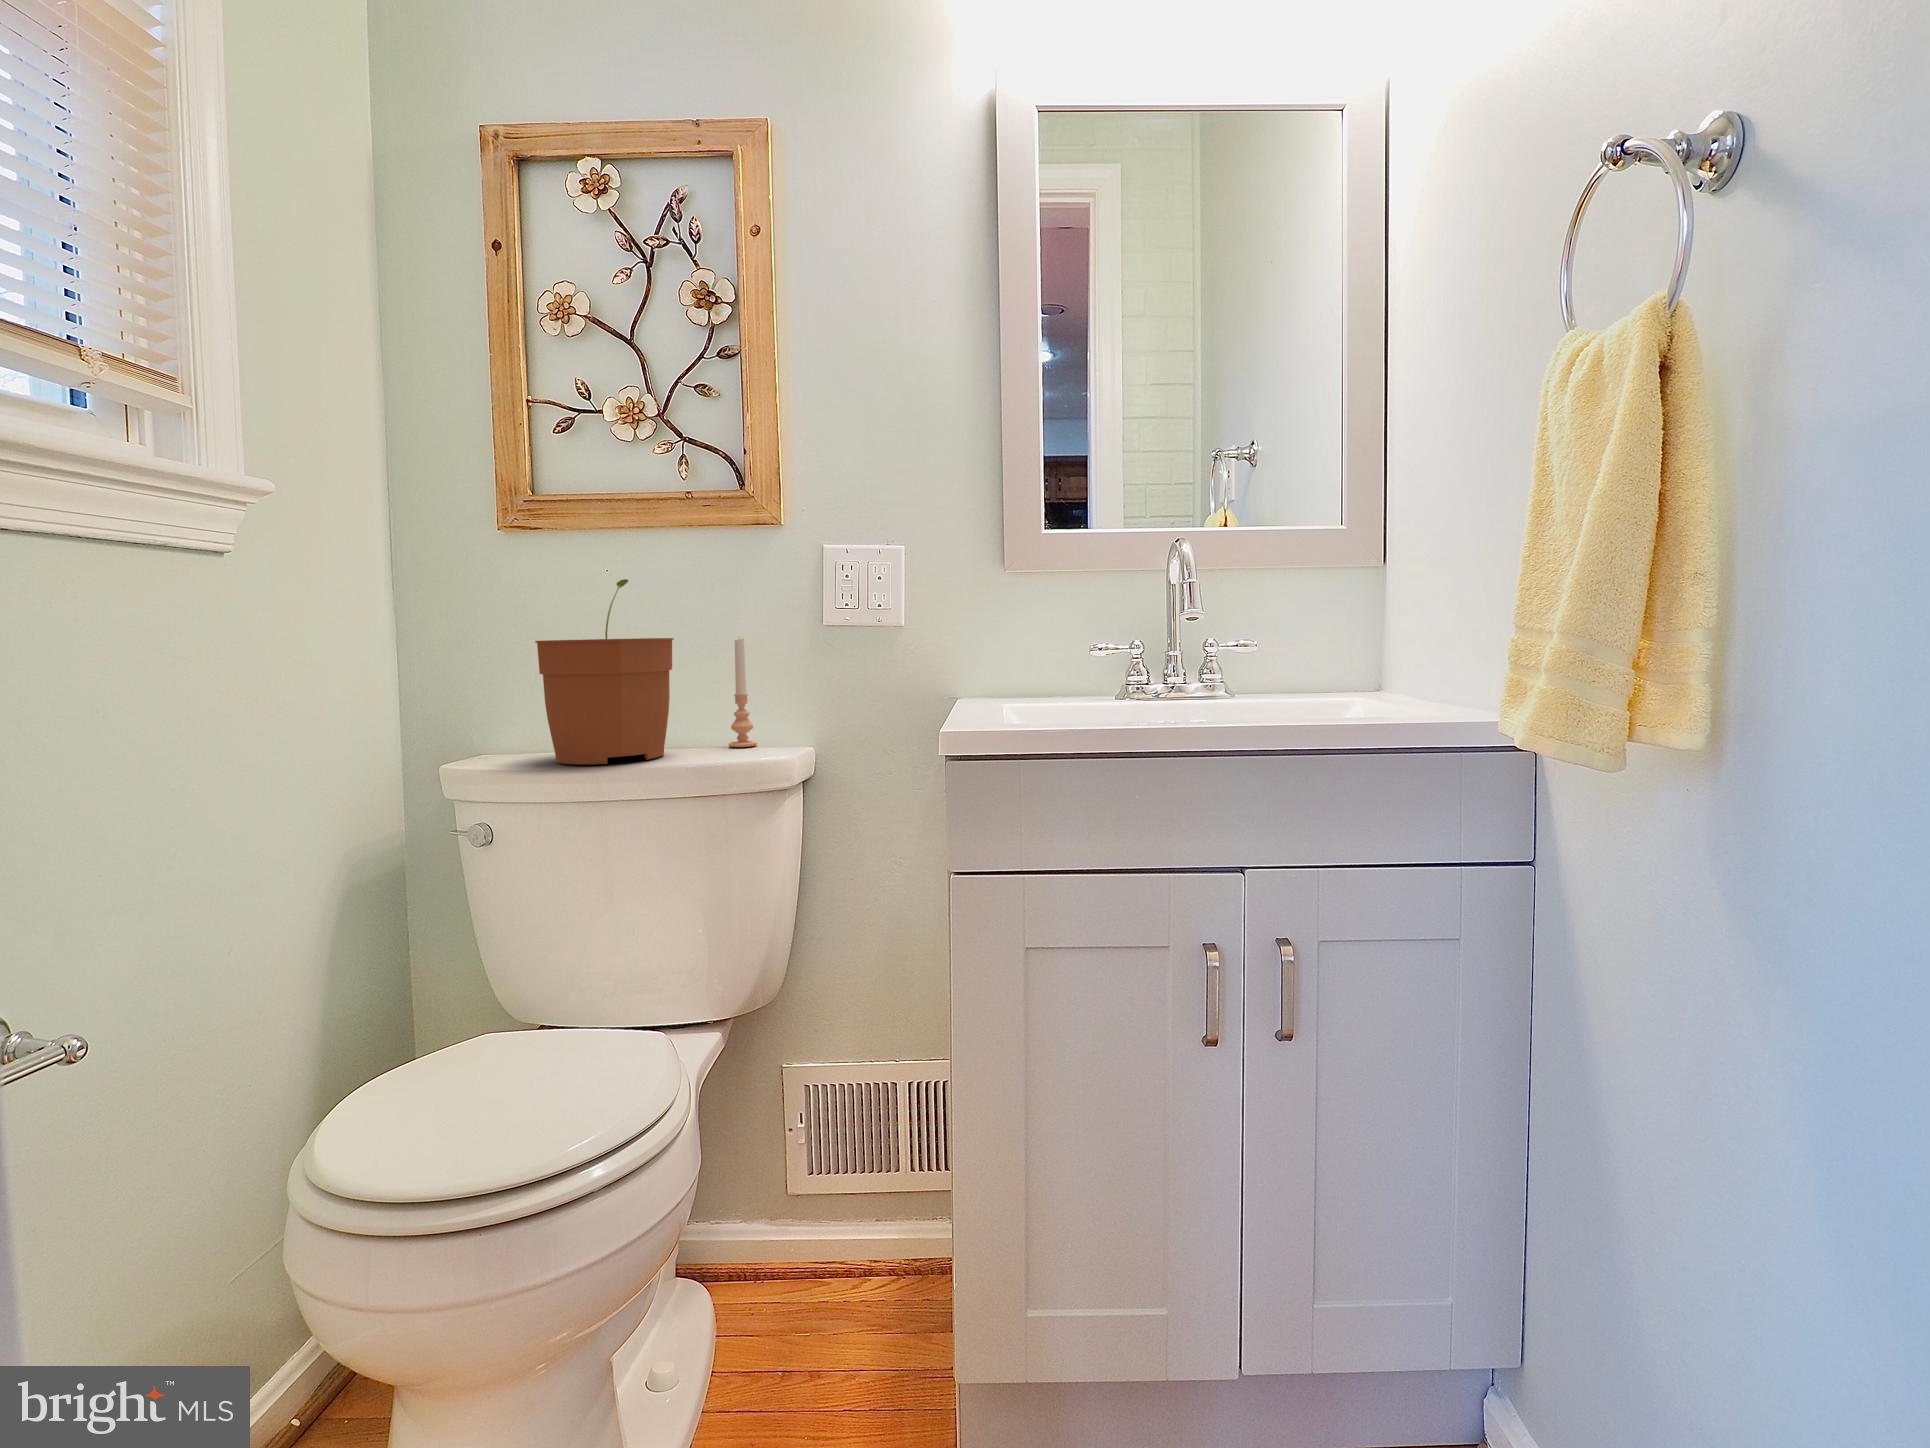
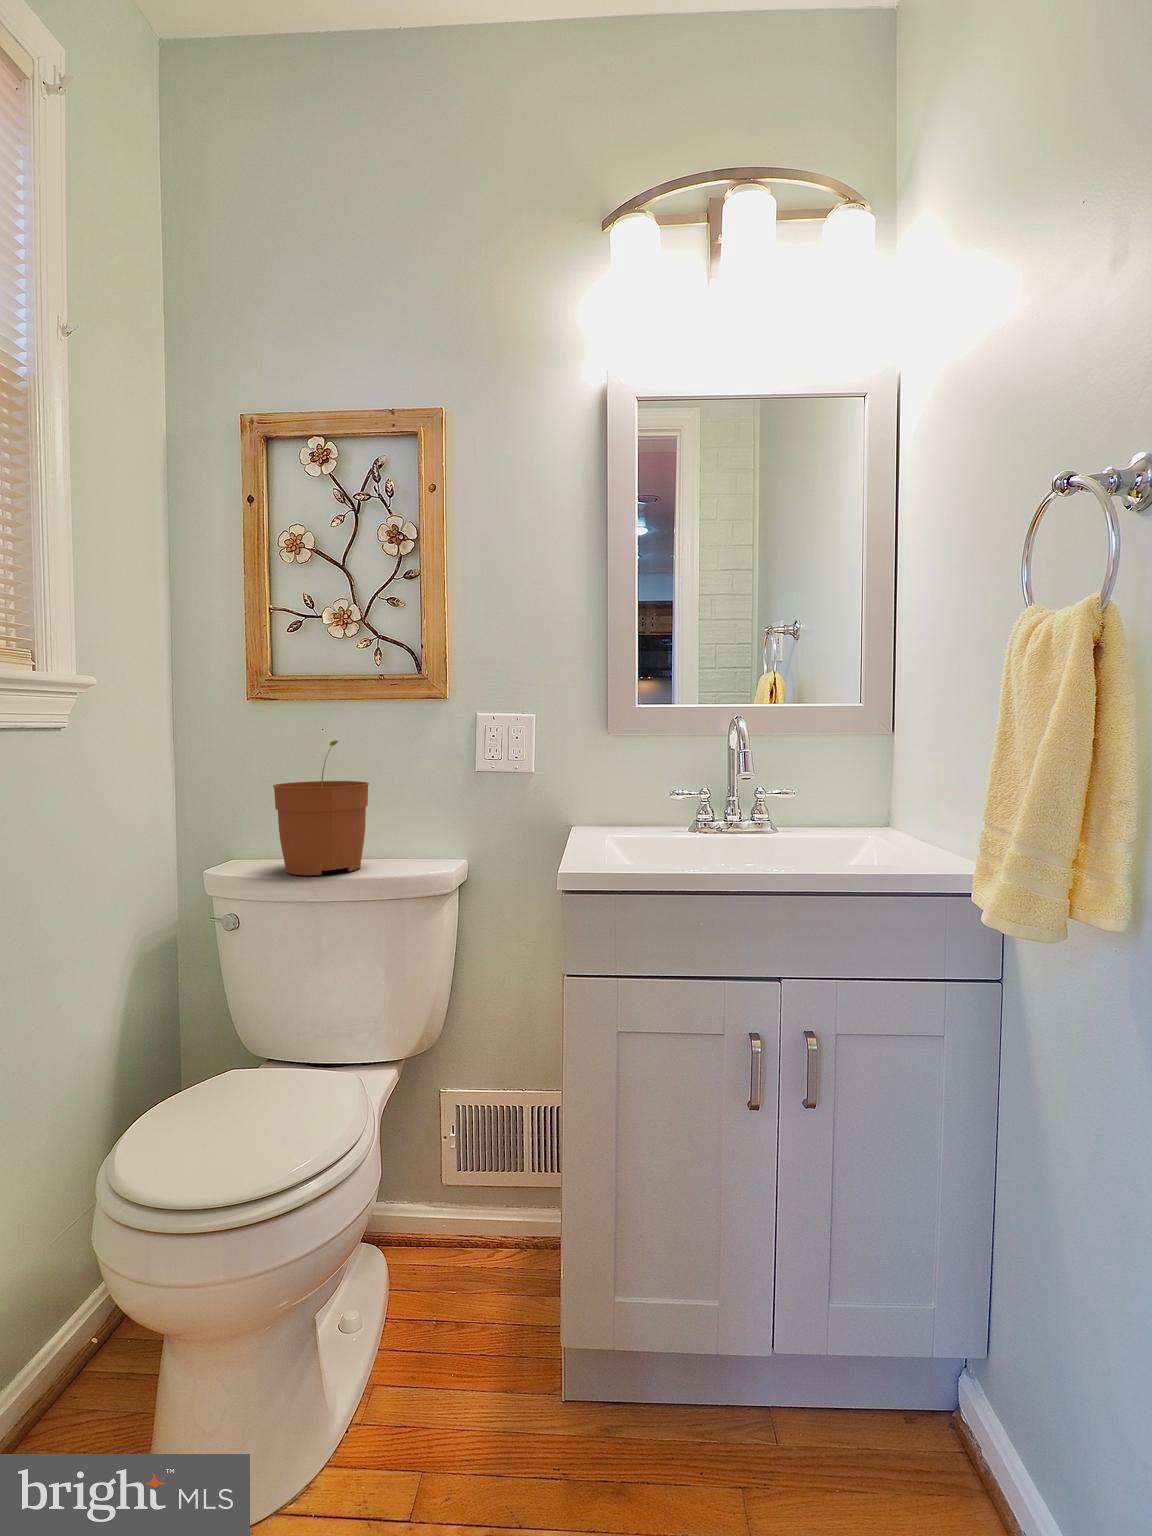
candle: present [729,637,757,747] -> none [406,780,426,861]

